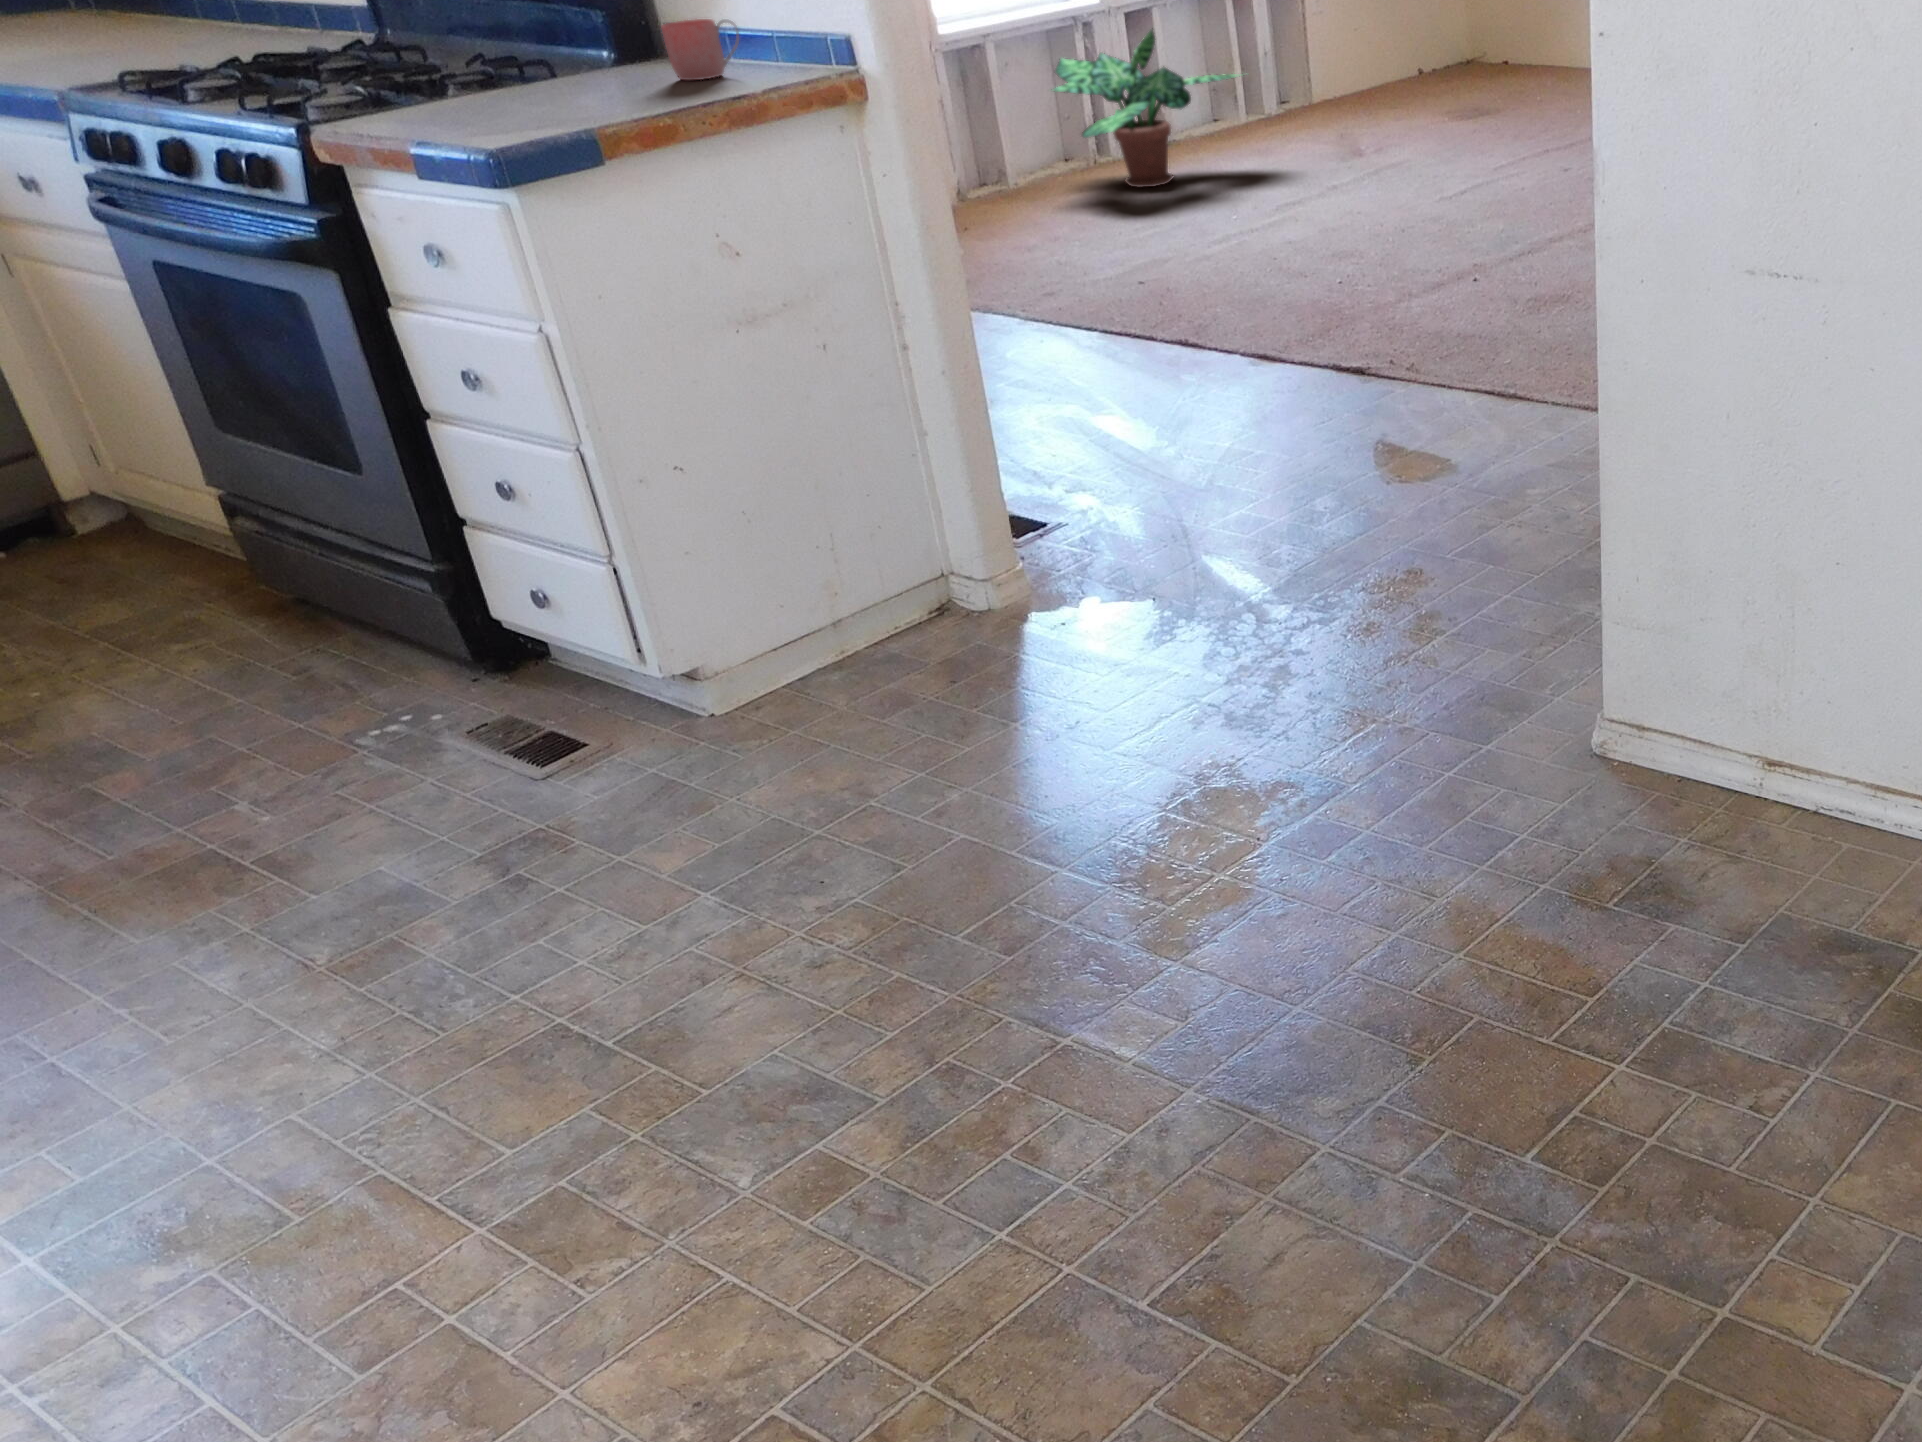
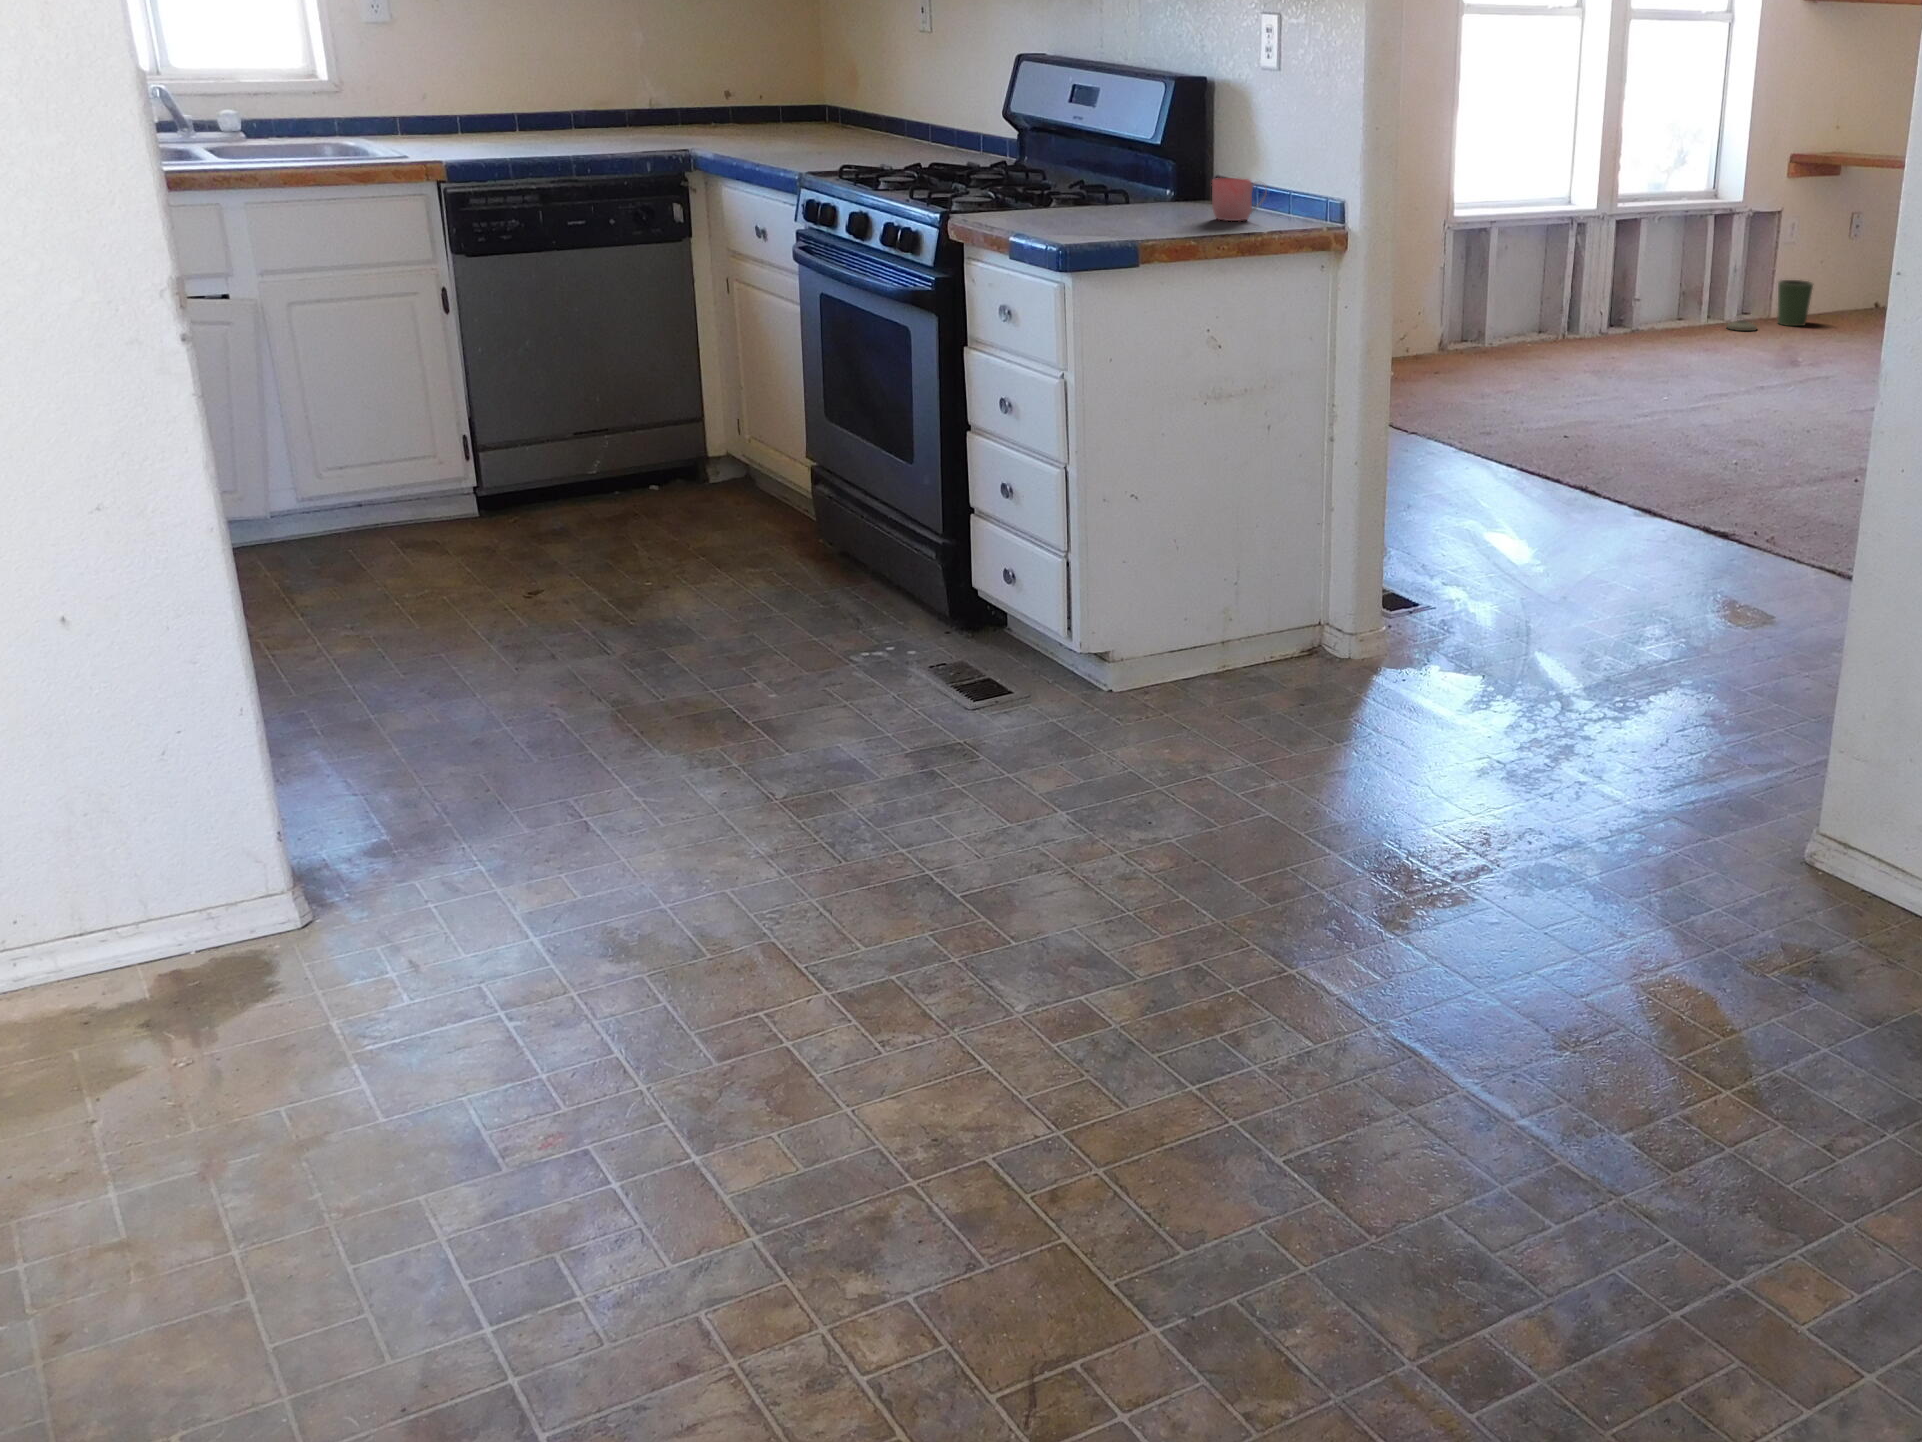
potted plant: present [1054,30,1239,187] -> none [1530,235,1707,362]
trash can: none [1275,56,1359,125] -> present [1727,280,1813,331]

